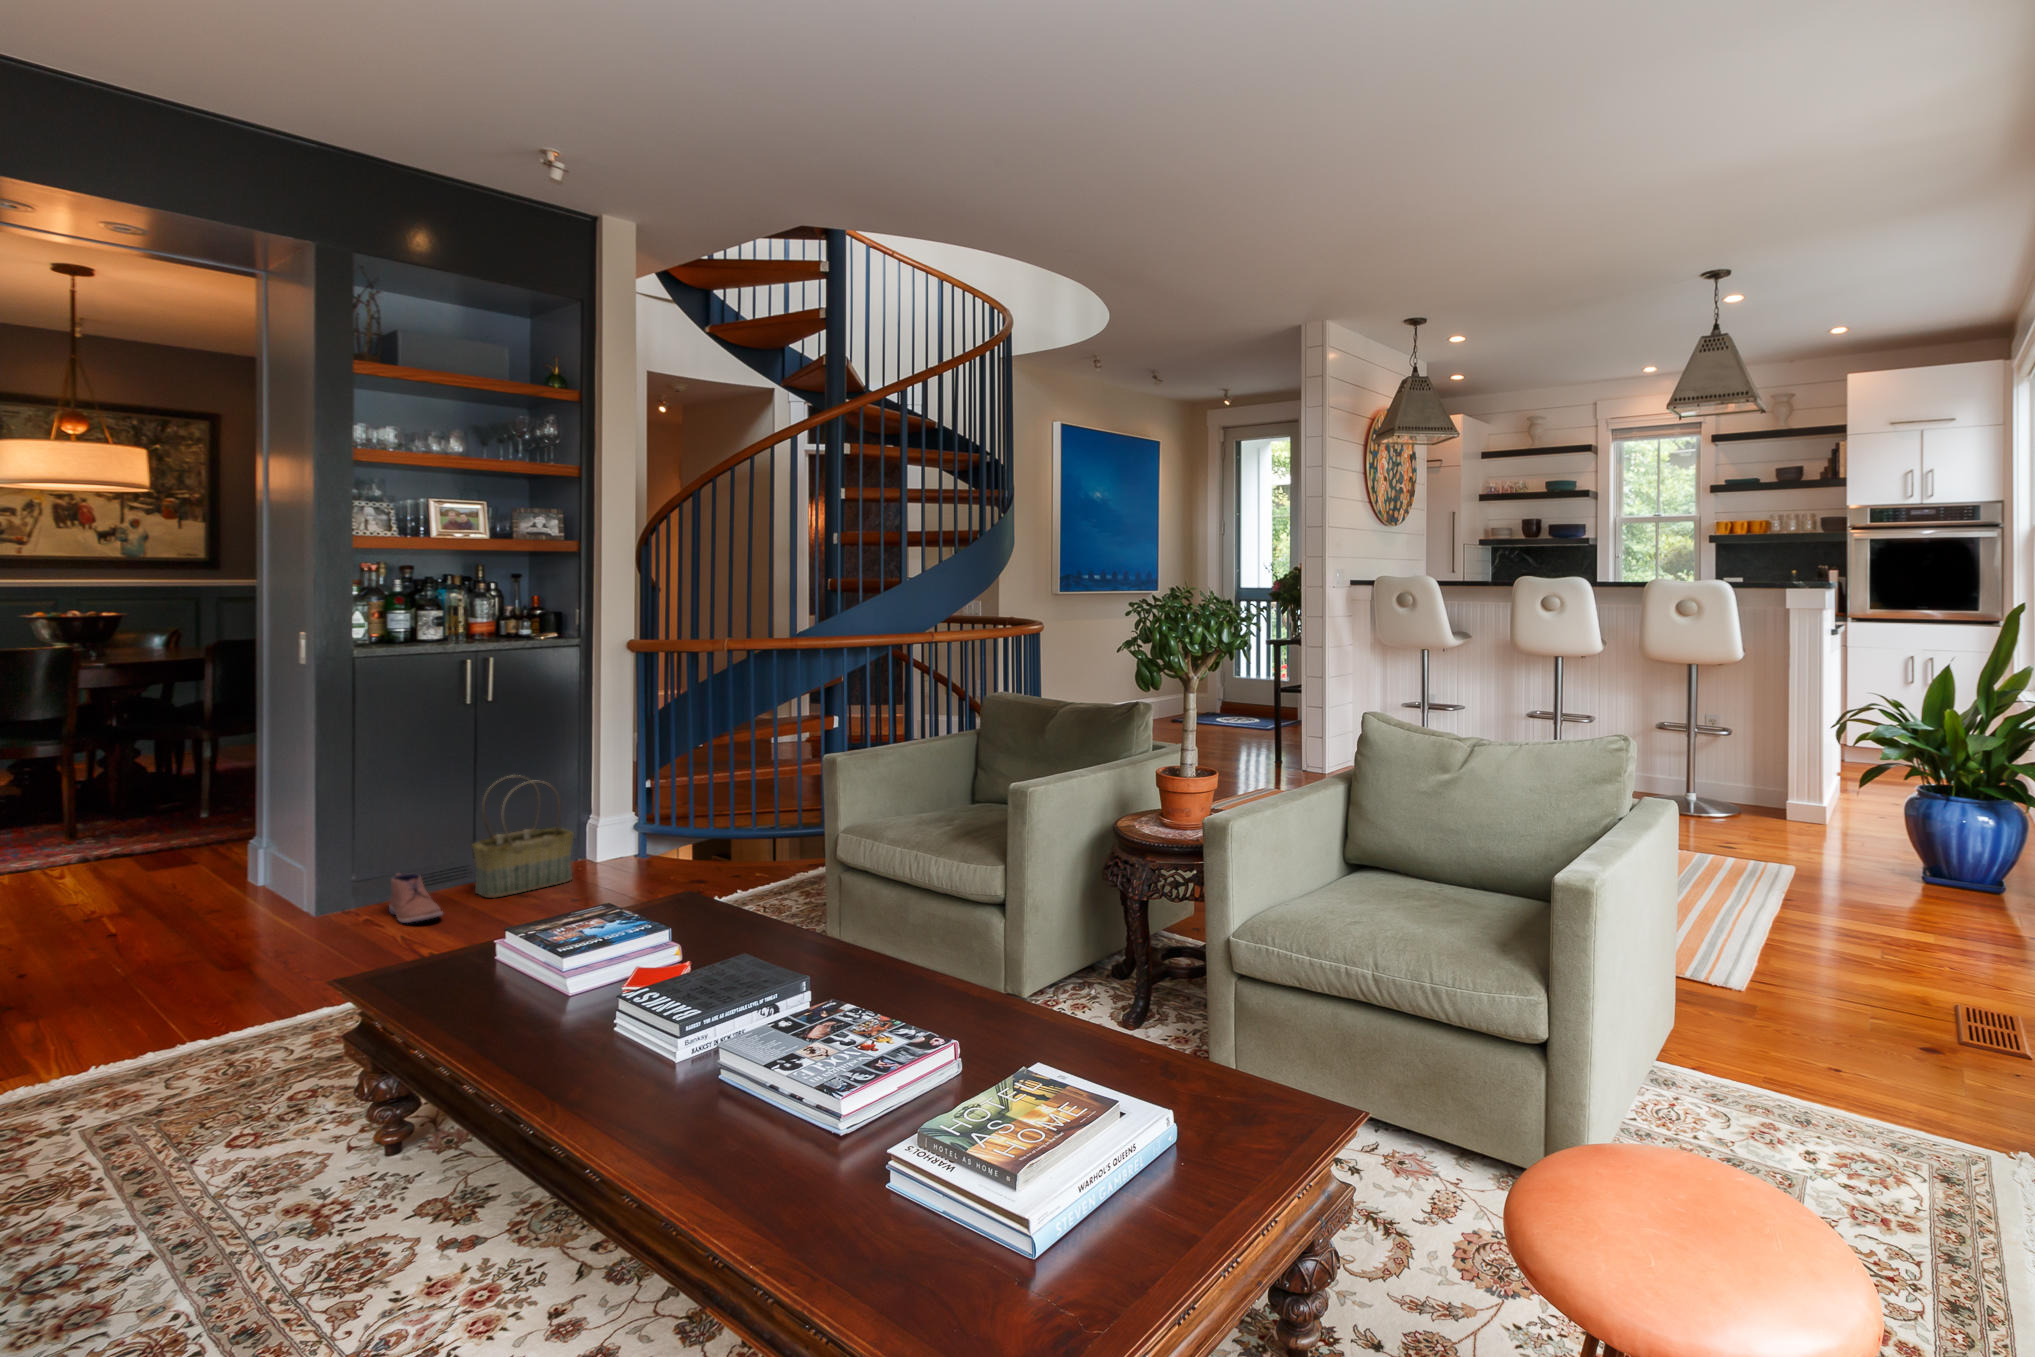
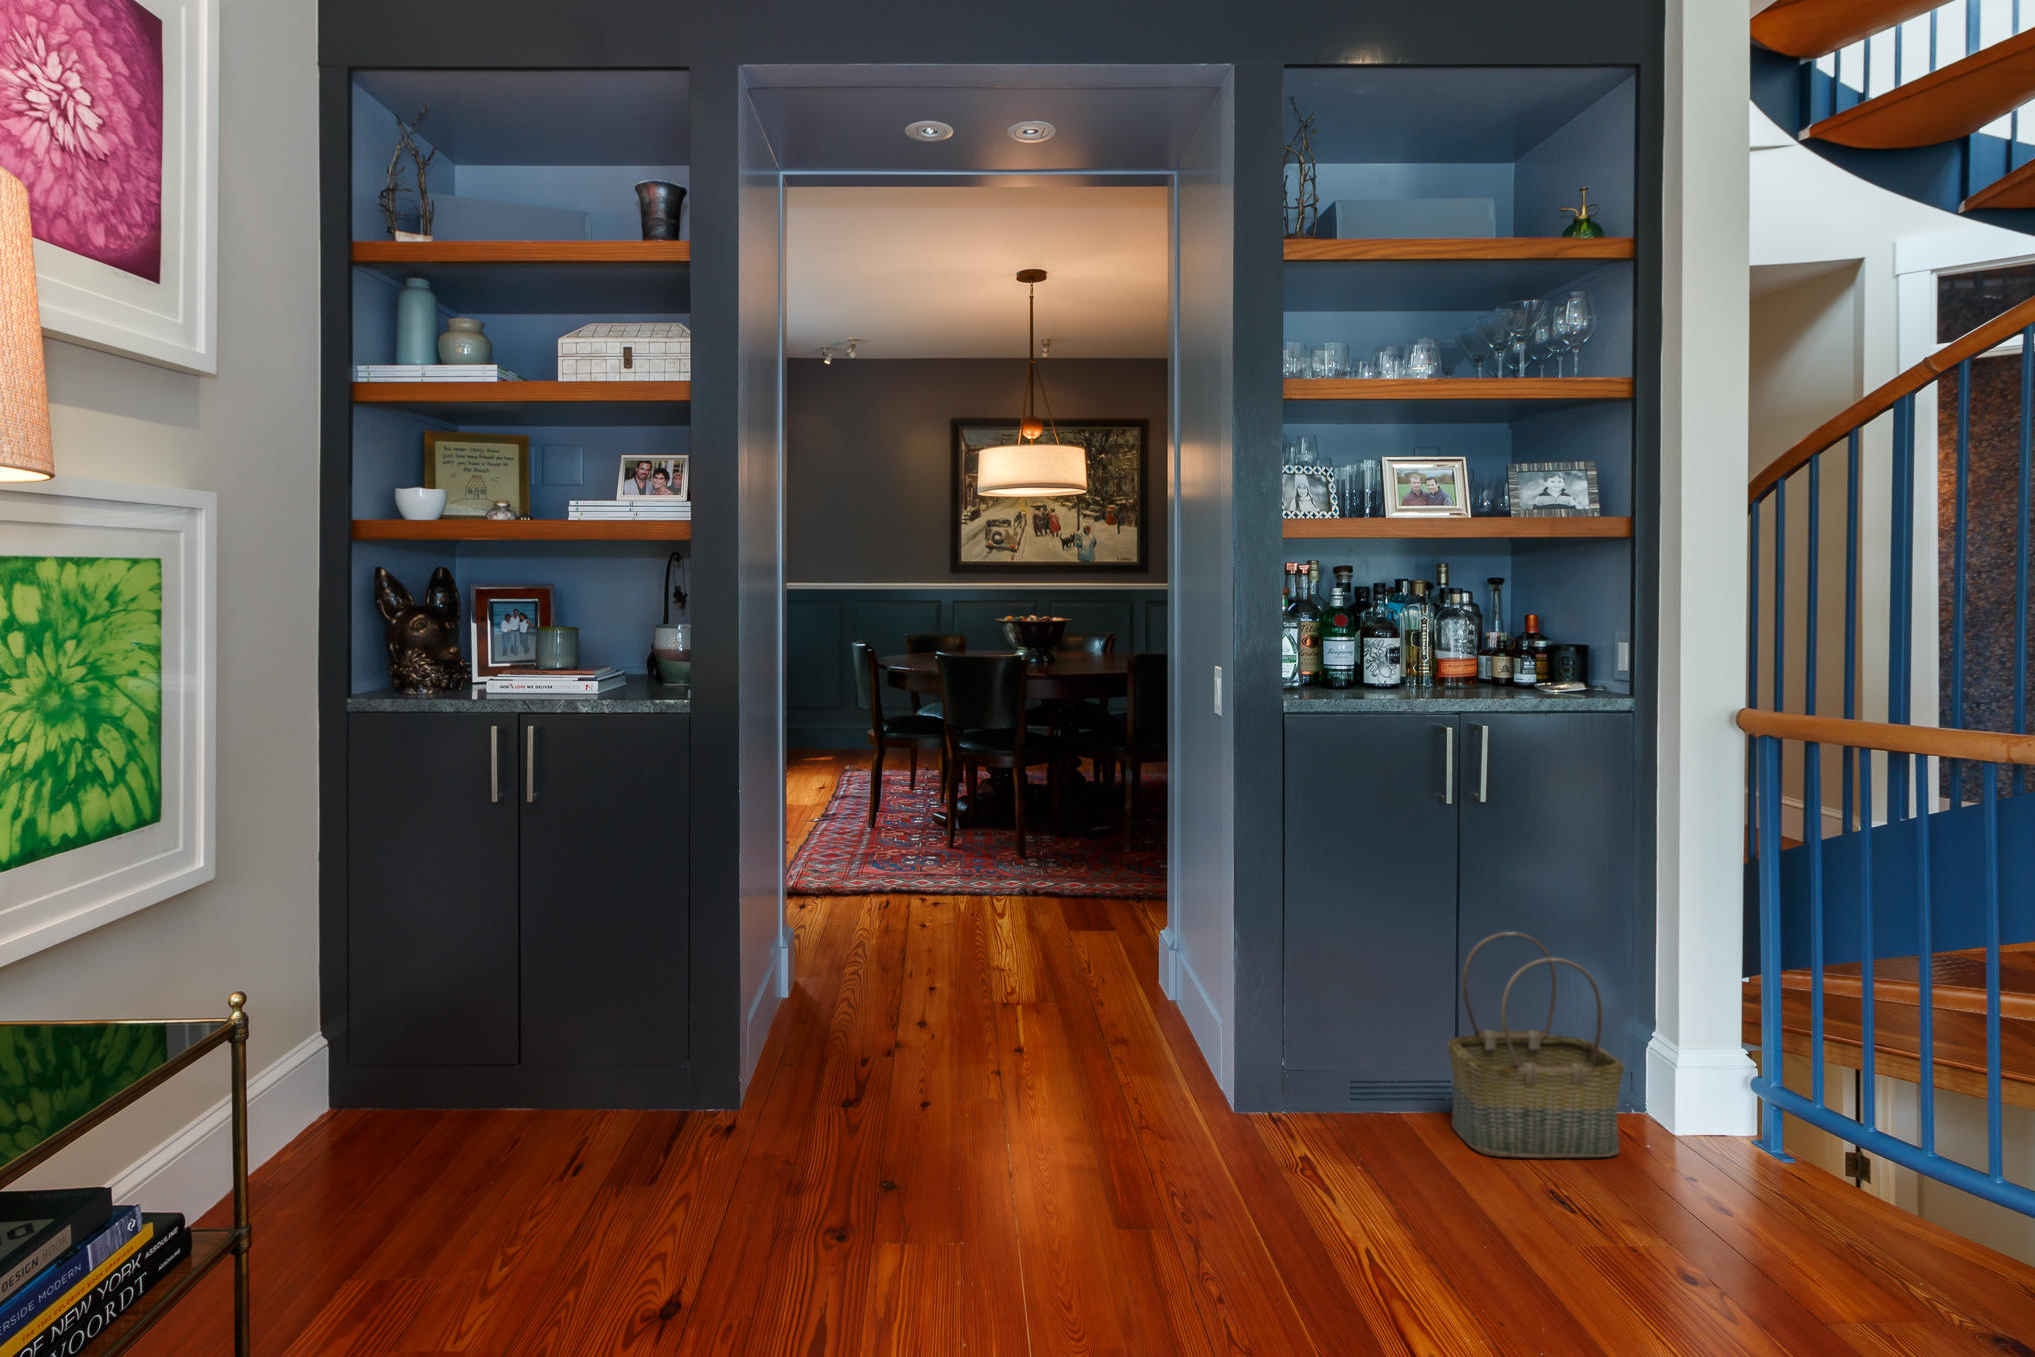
shoe: present [389,873,443,923] -> none [1326,1064,1412,1184]

